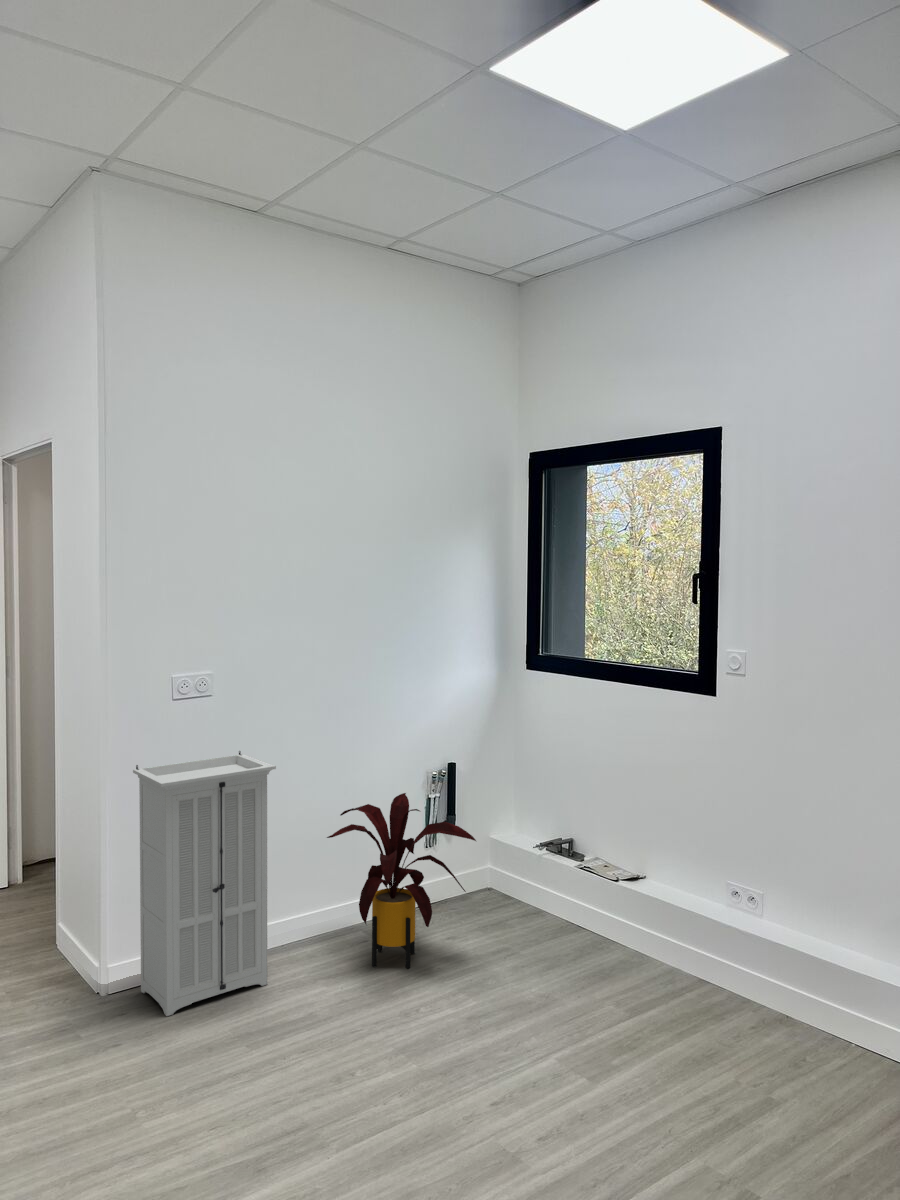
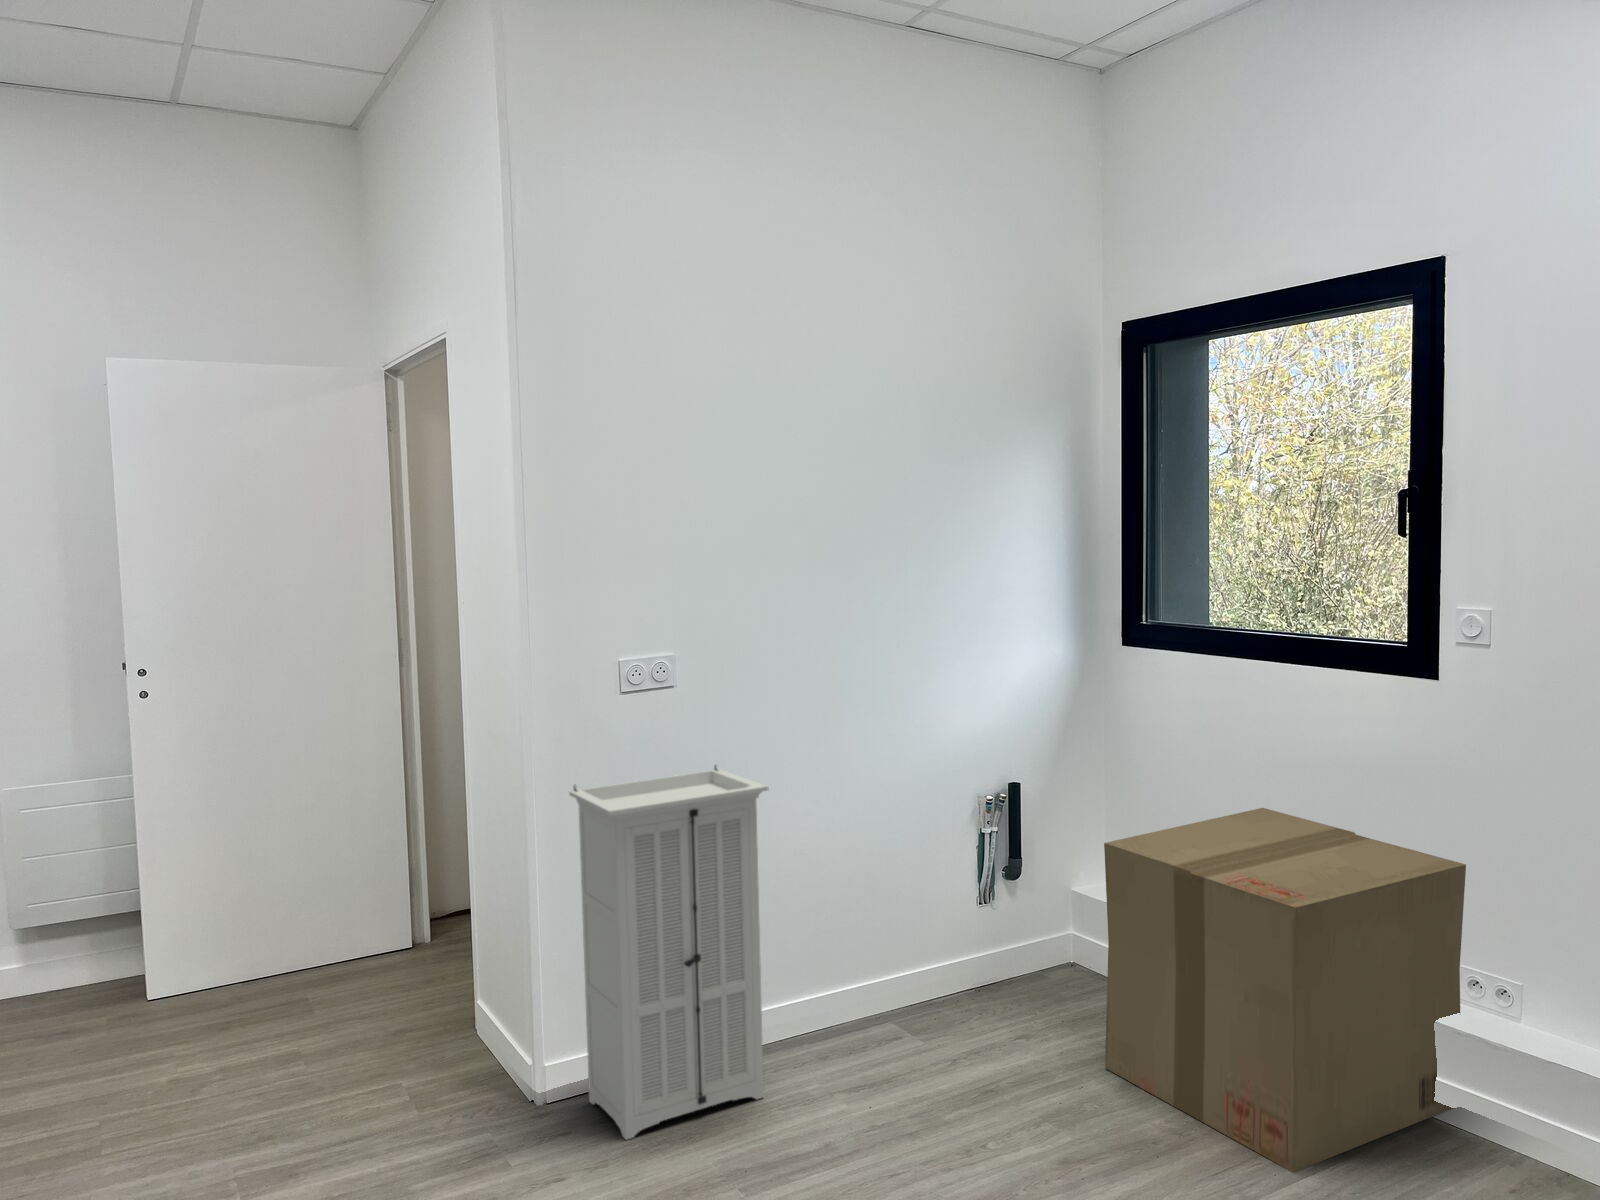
cardboard box: none [503,780,731,1020] -> present [1104,808,1466,1172]
house plant: present [327,793,476,968] -> none [841,825,1065,1081]

